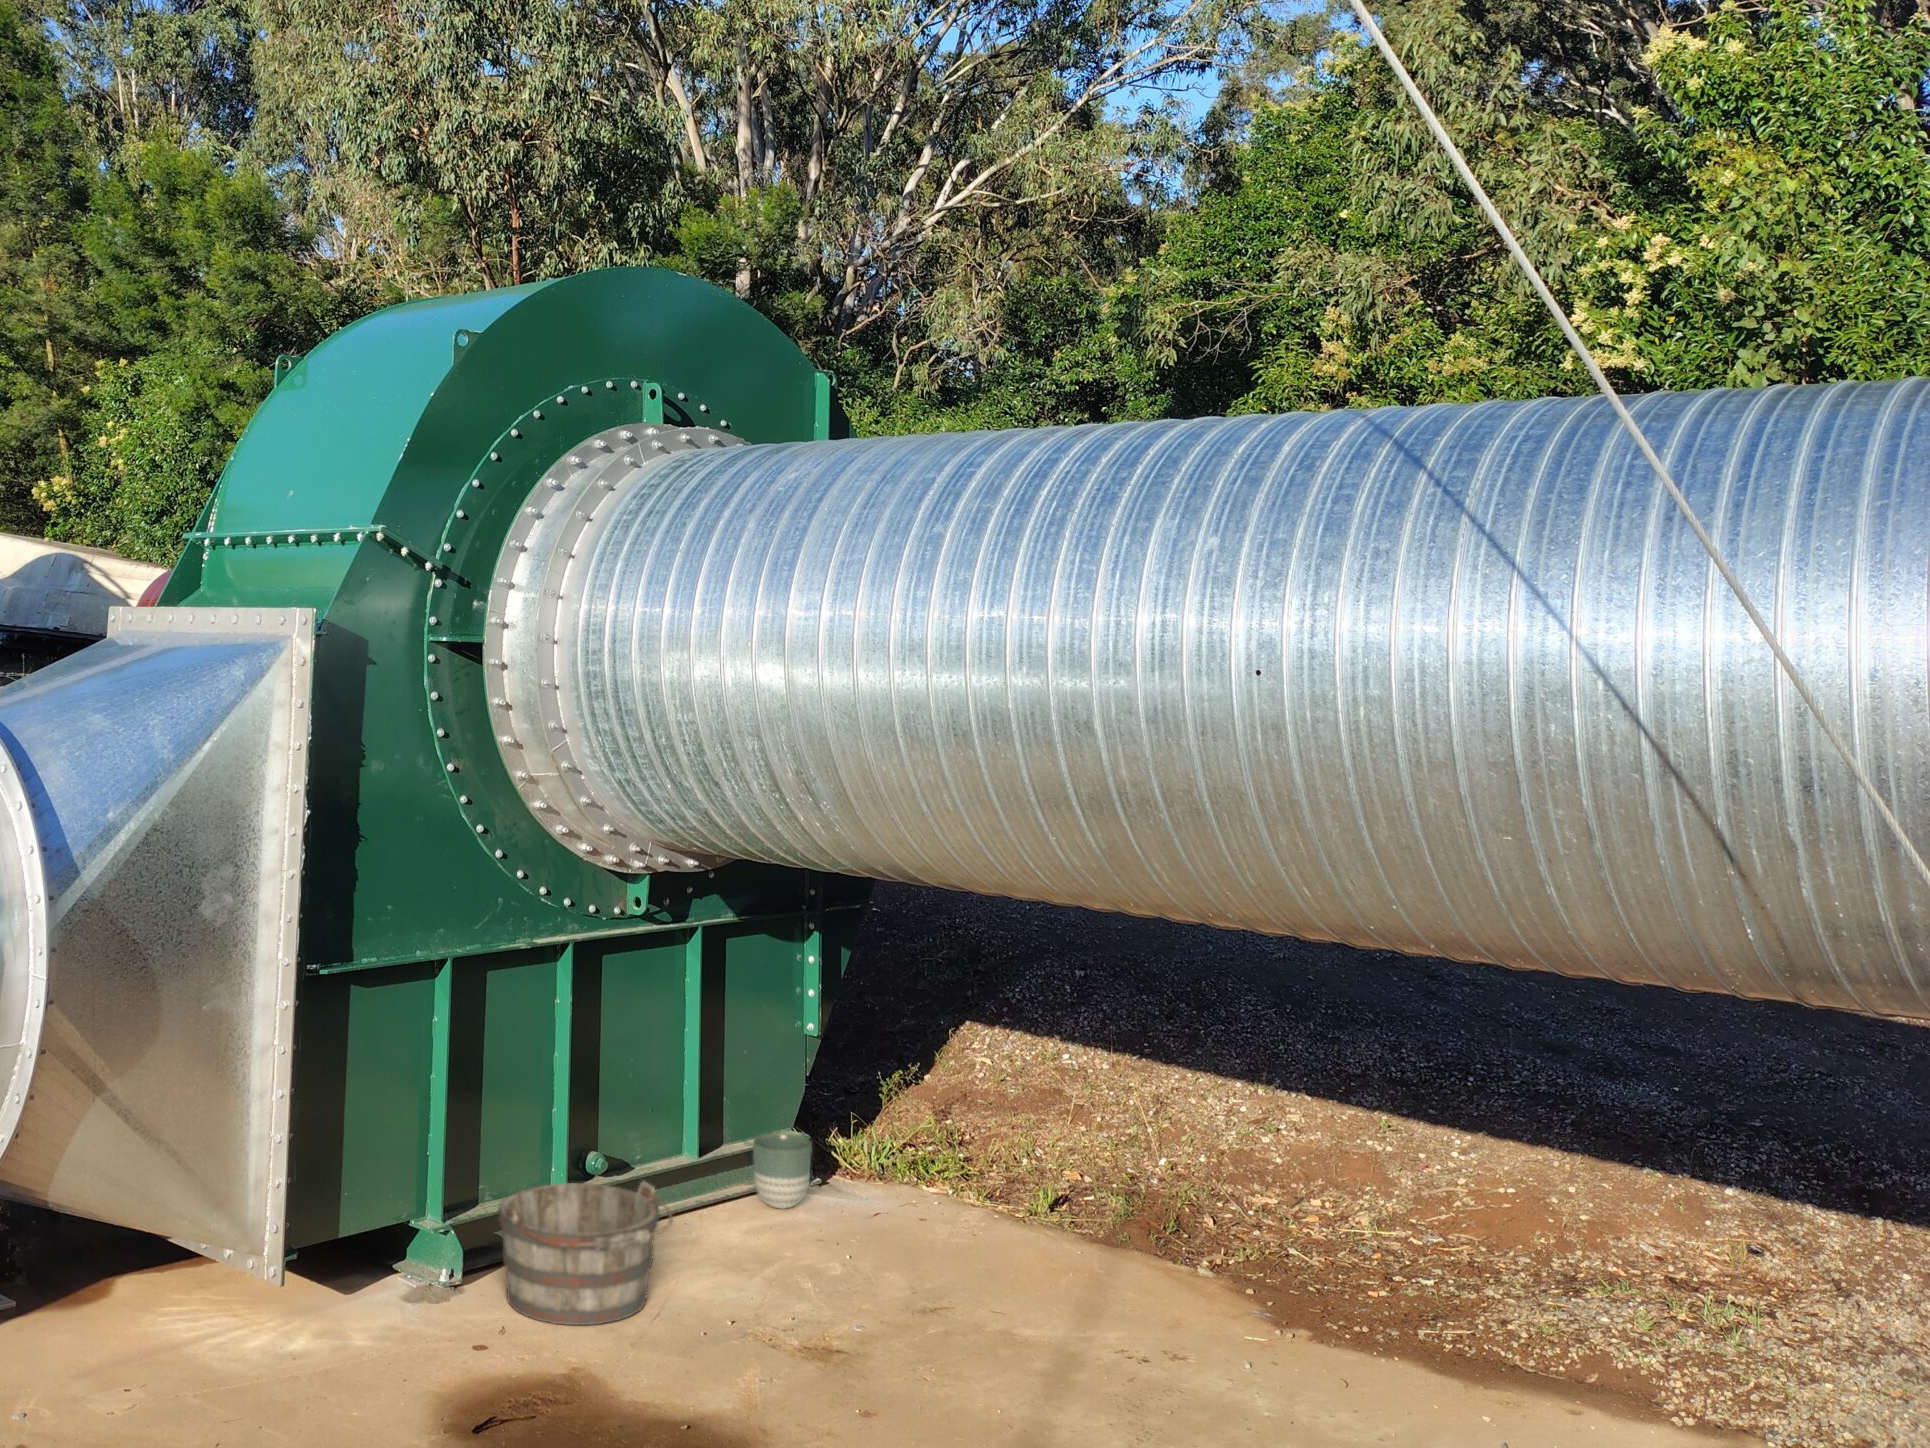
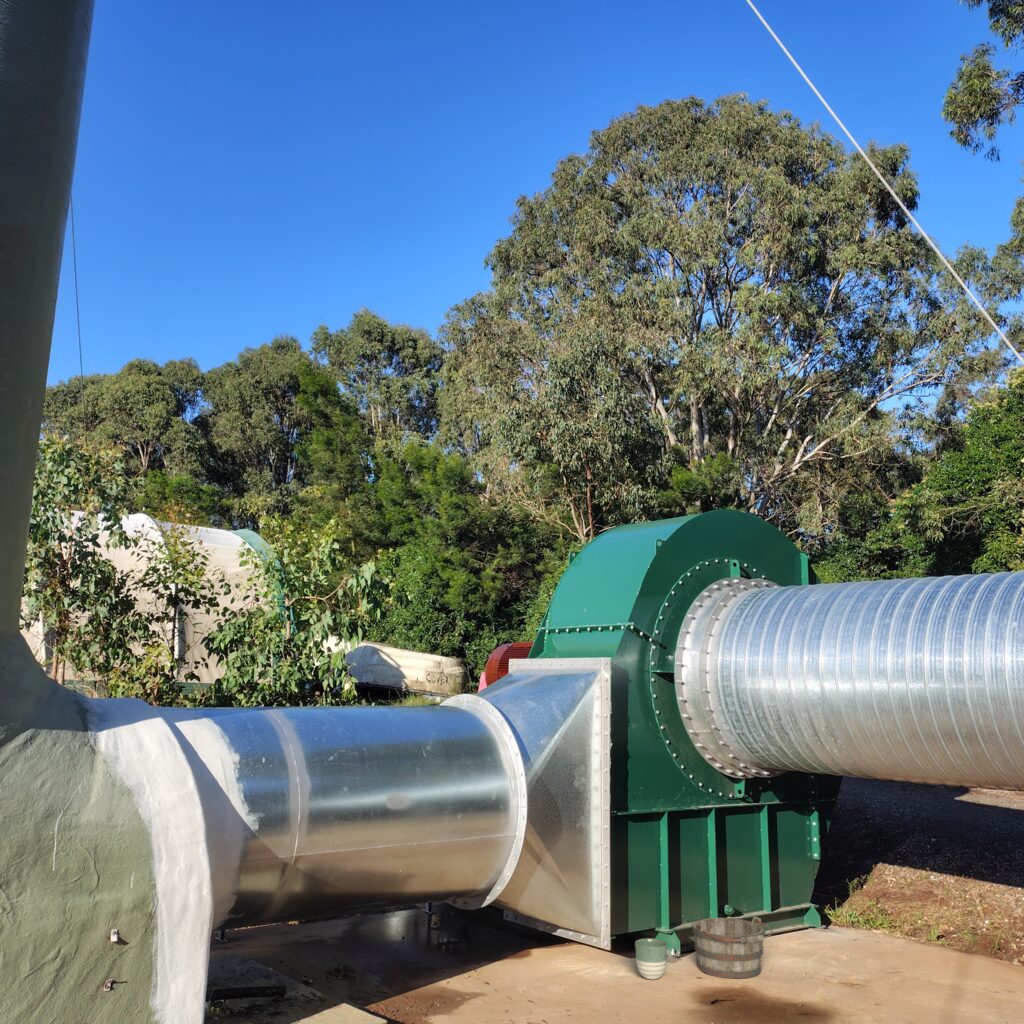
planter: present [753,1133,812,1209] -> present [635,938,667,980]

